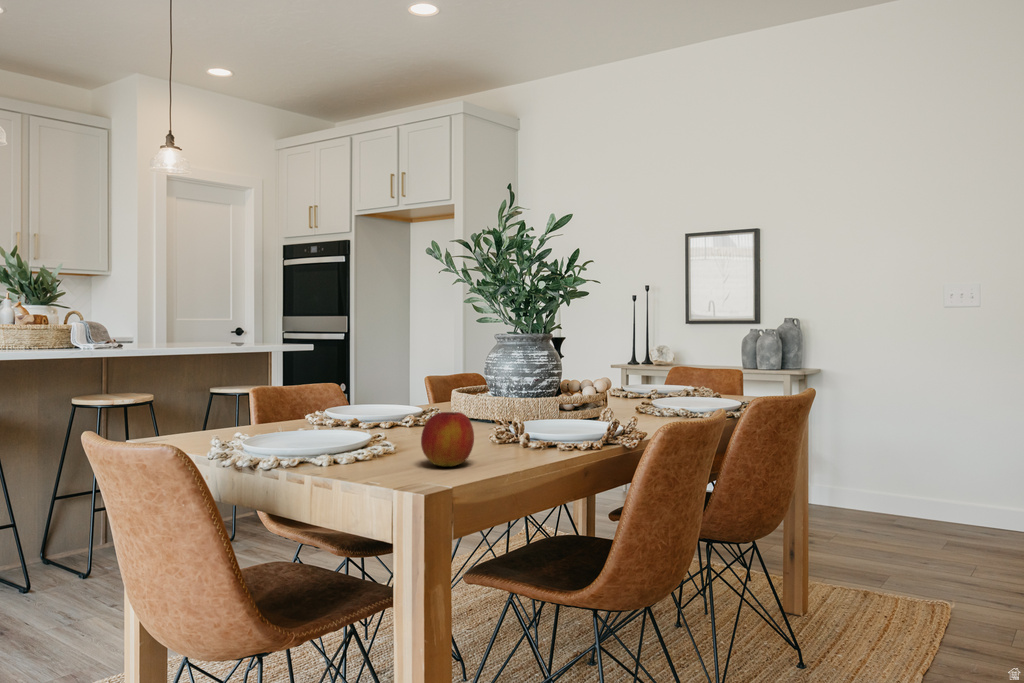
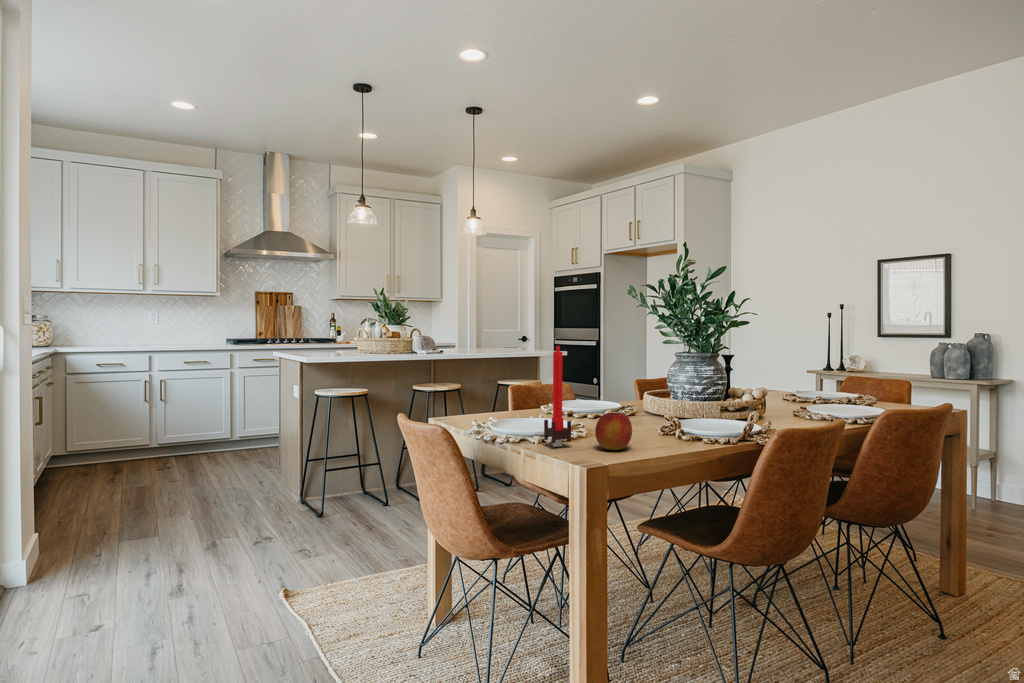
candle: none [342,315,385,468] -> present [544,346,571,447]

